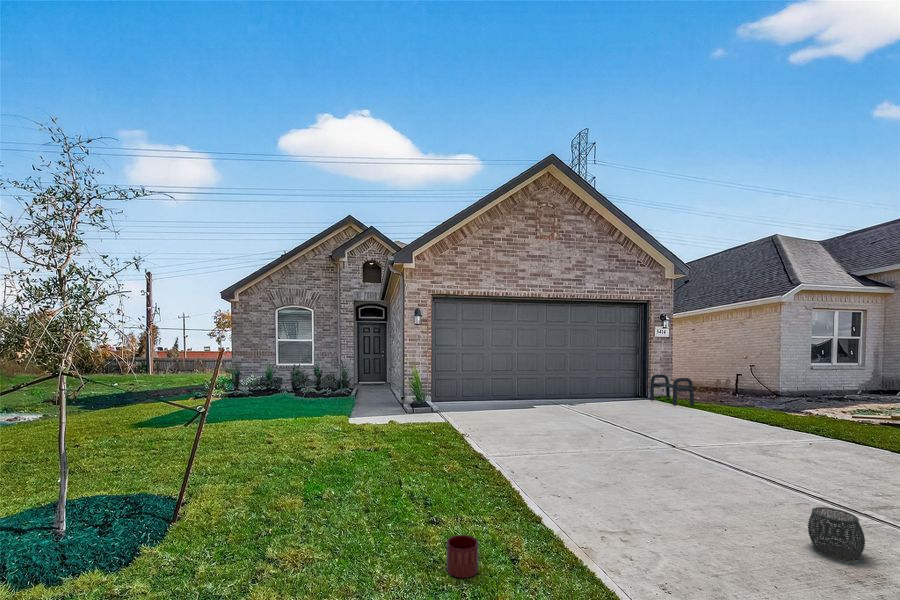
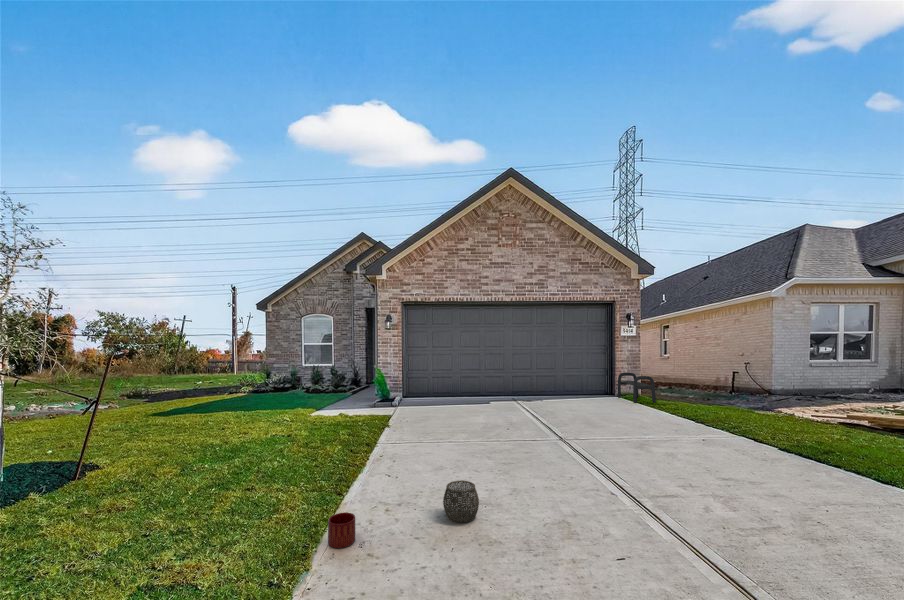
woven basket: present [808,507,865,561] -> present [443,481,479,523]
planter: present [447,535,478,578] -> present [328,513,355,548]

